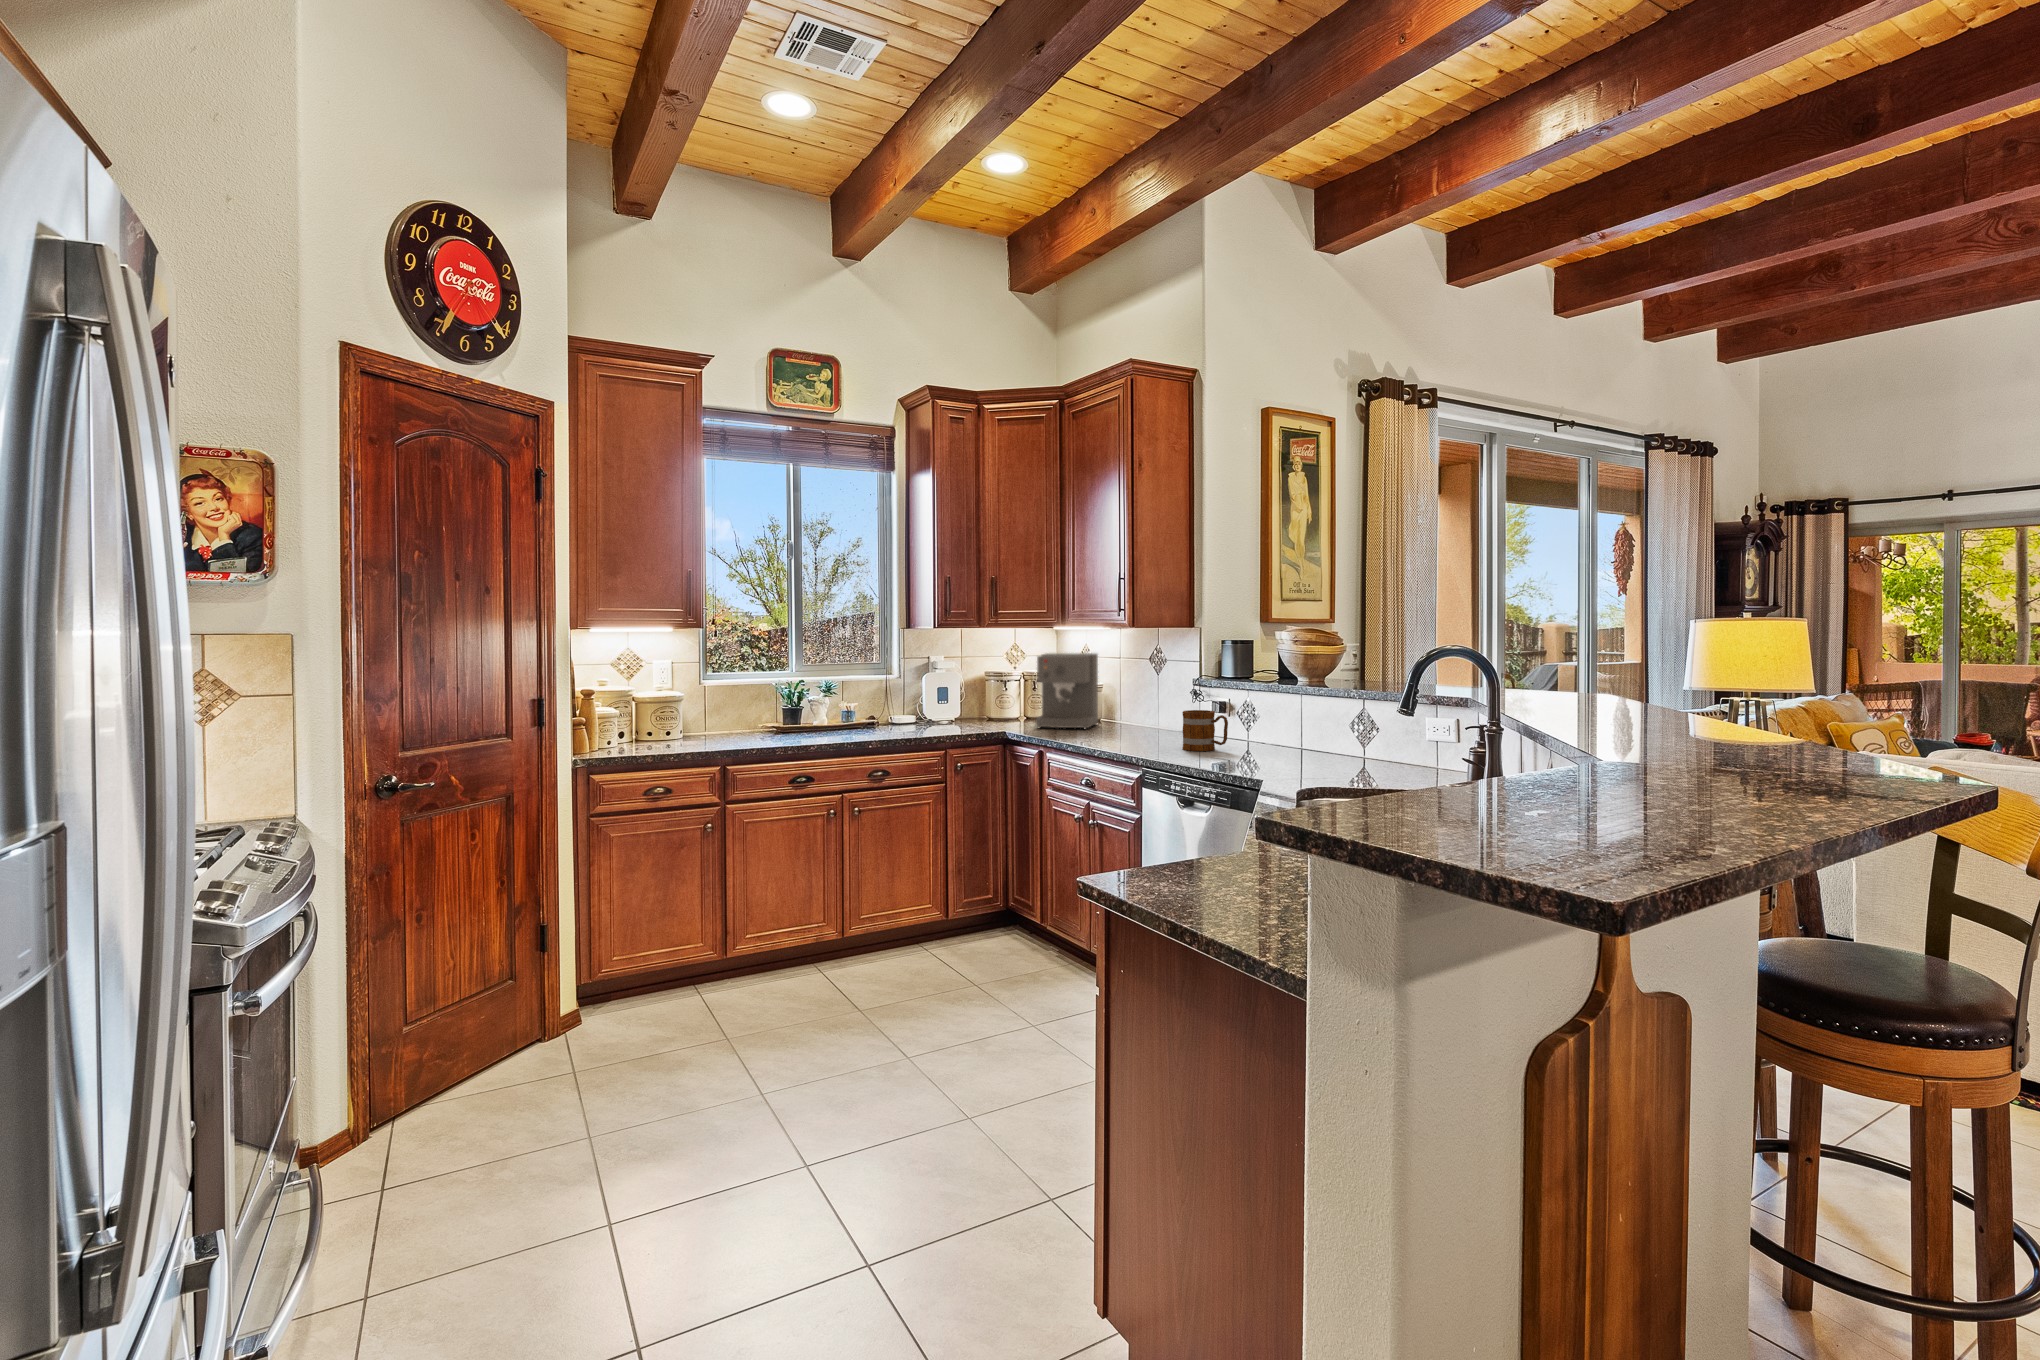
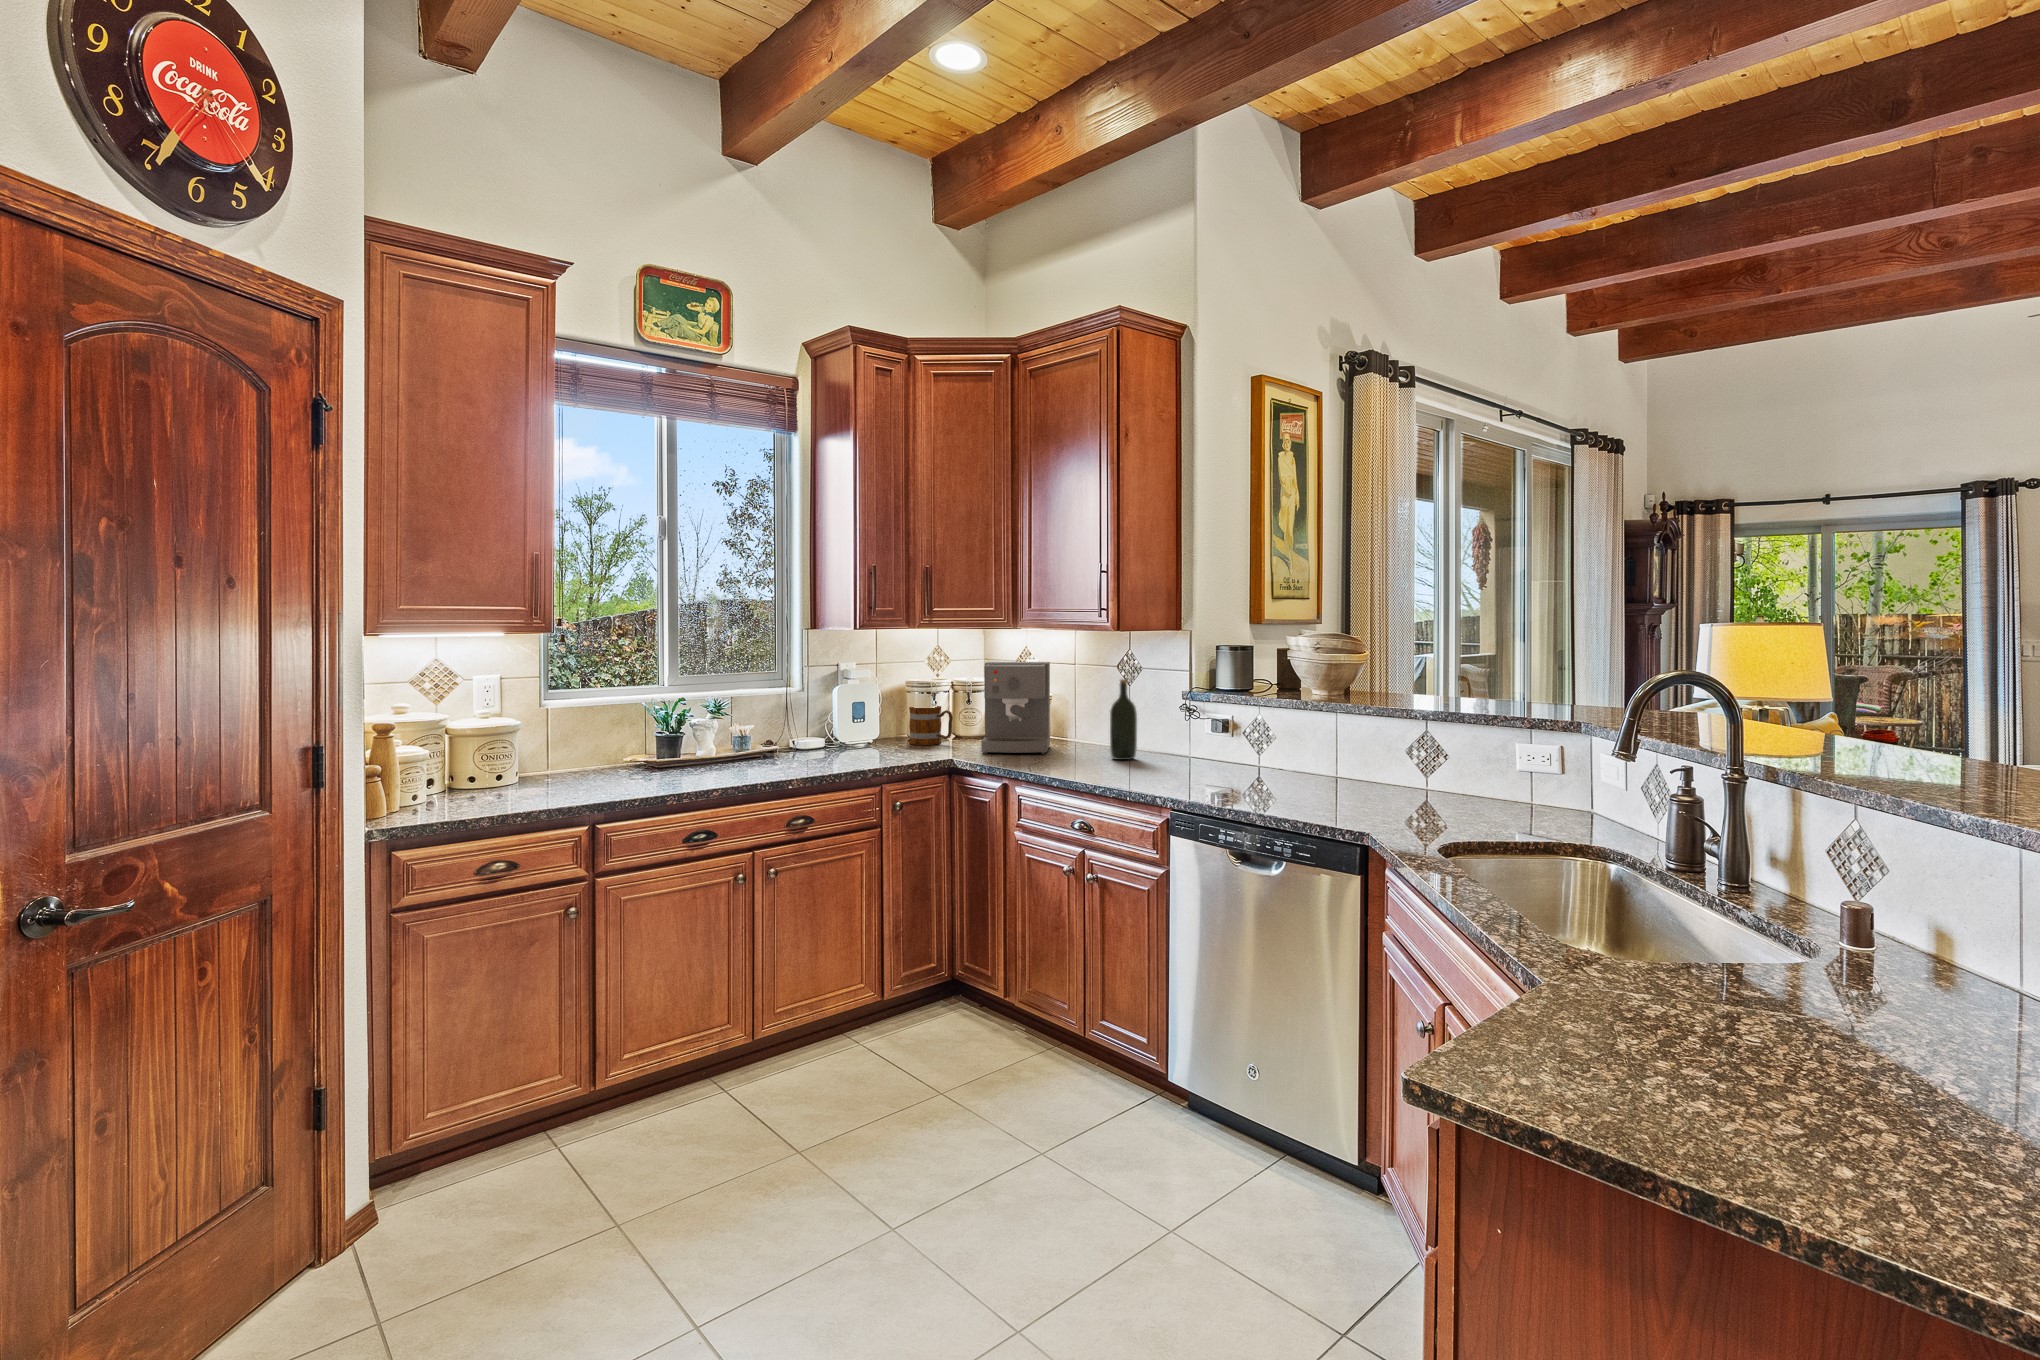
wine bottle: none [1137,667,1160,734] -> present [1110,679,1137,760]
mug: present [1182,710,1228,751] -> present [909,706,953,745]

